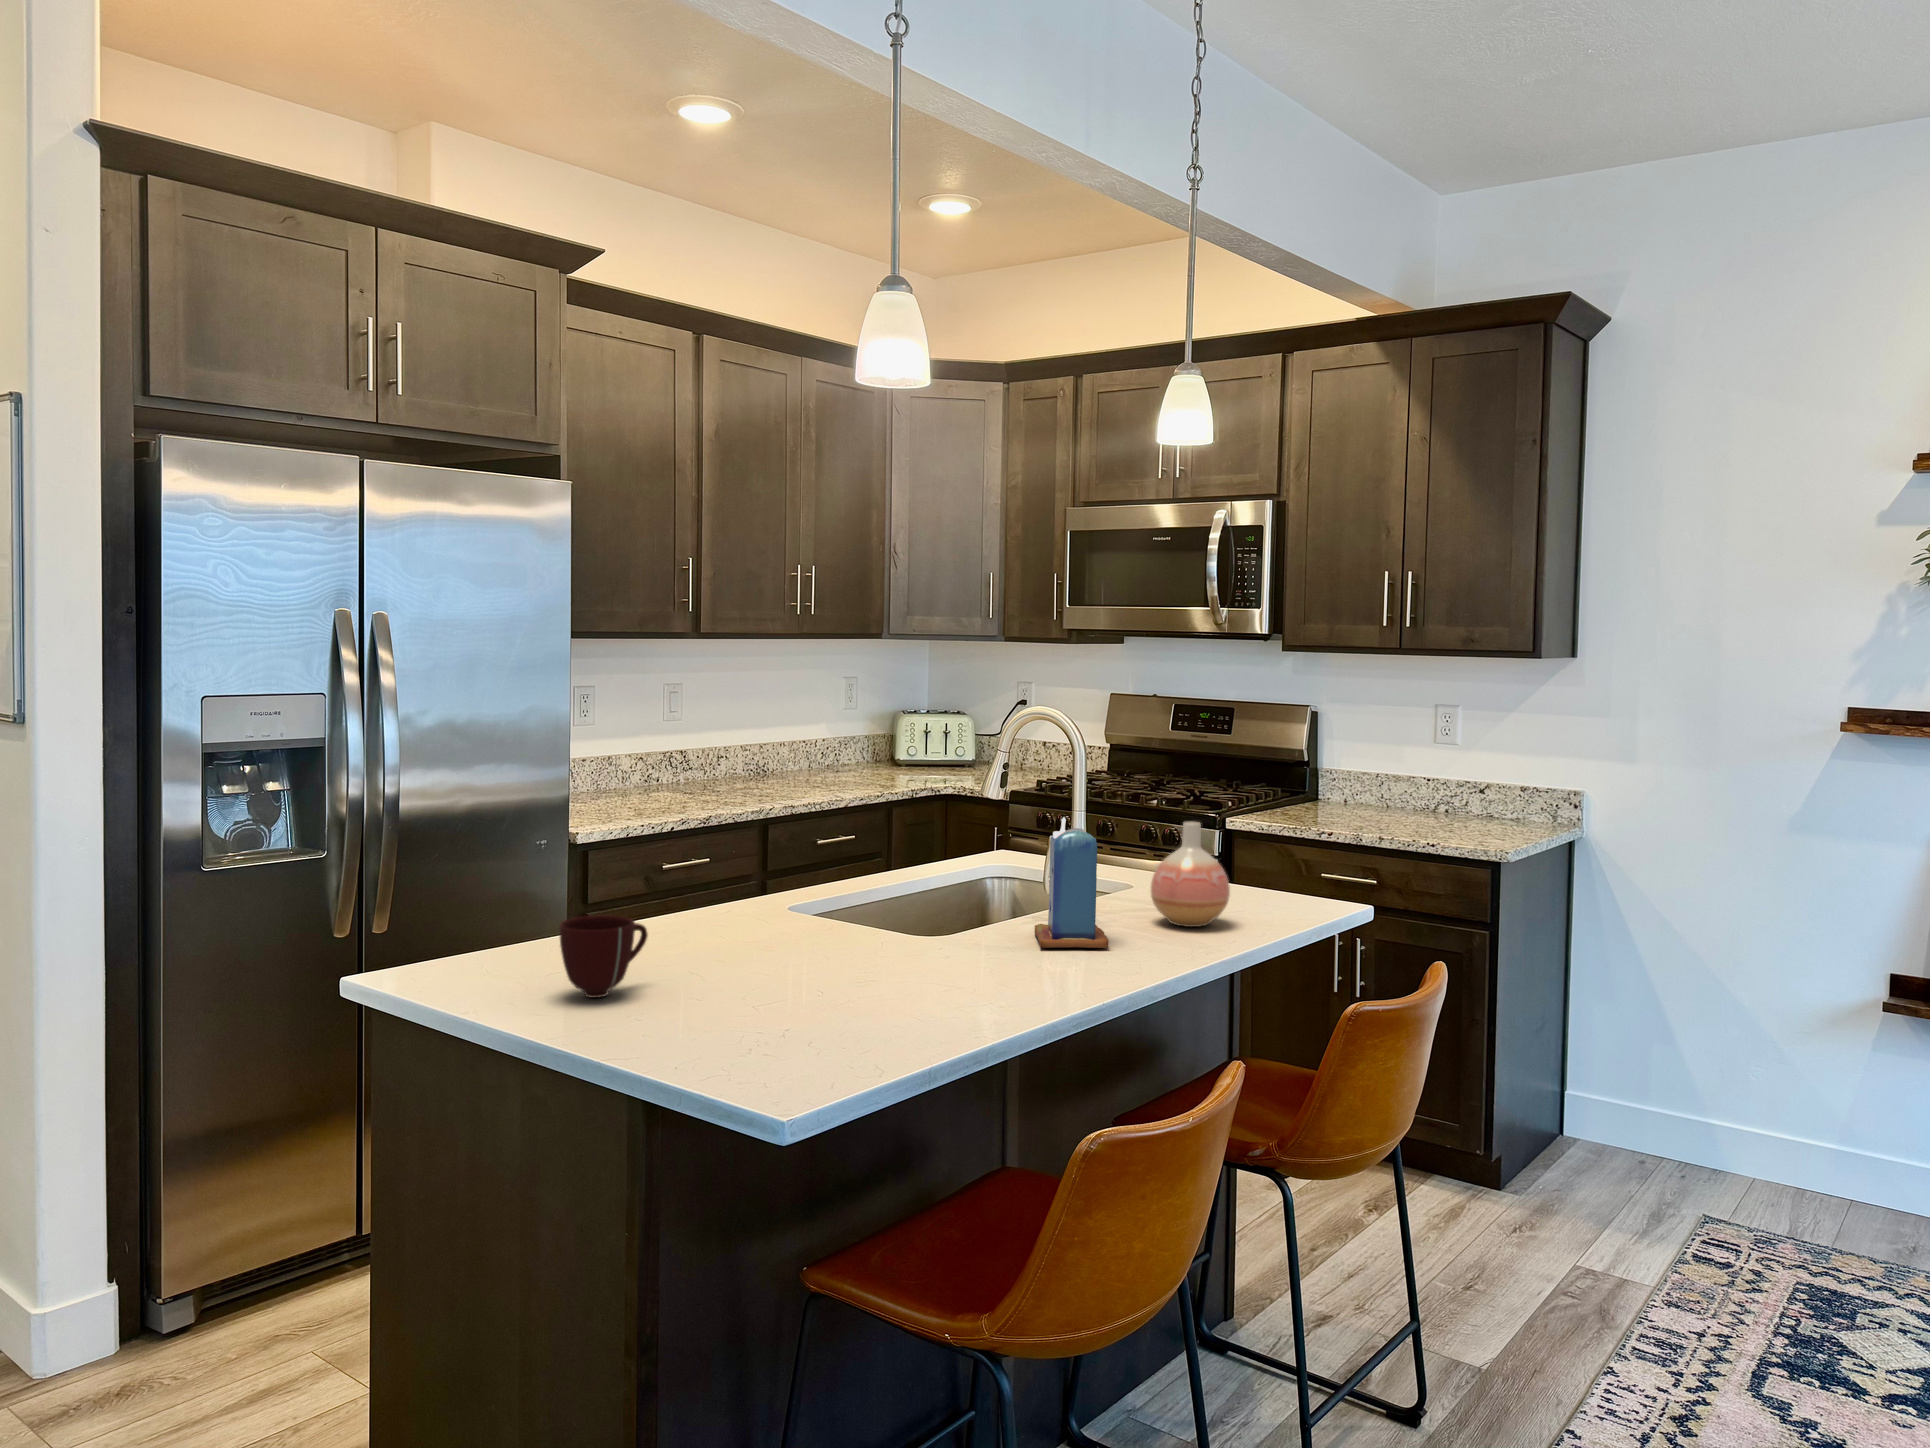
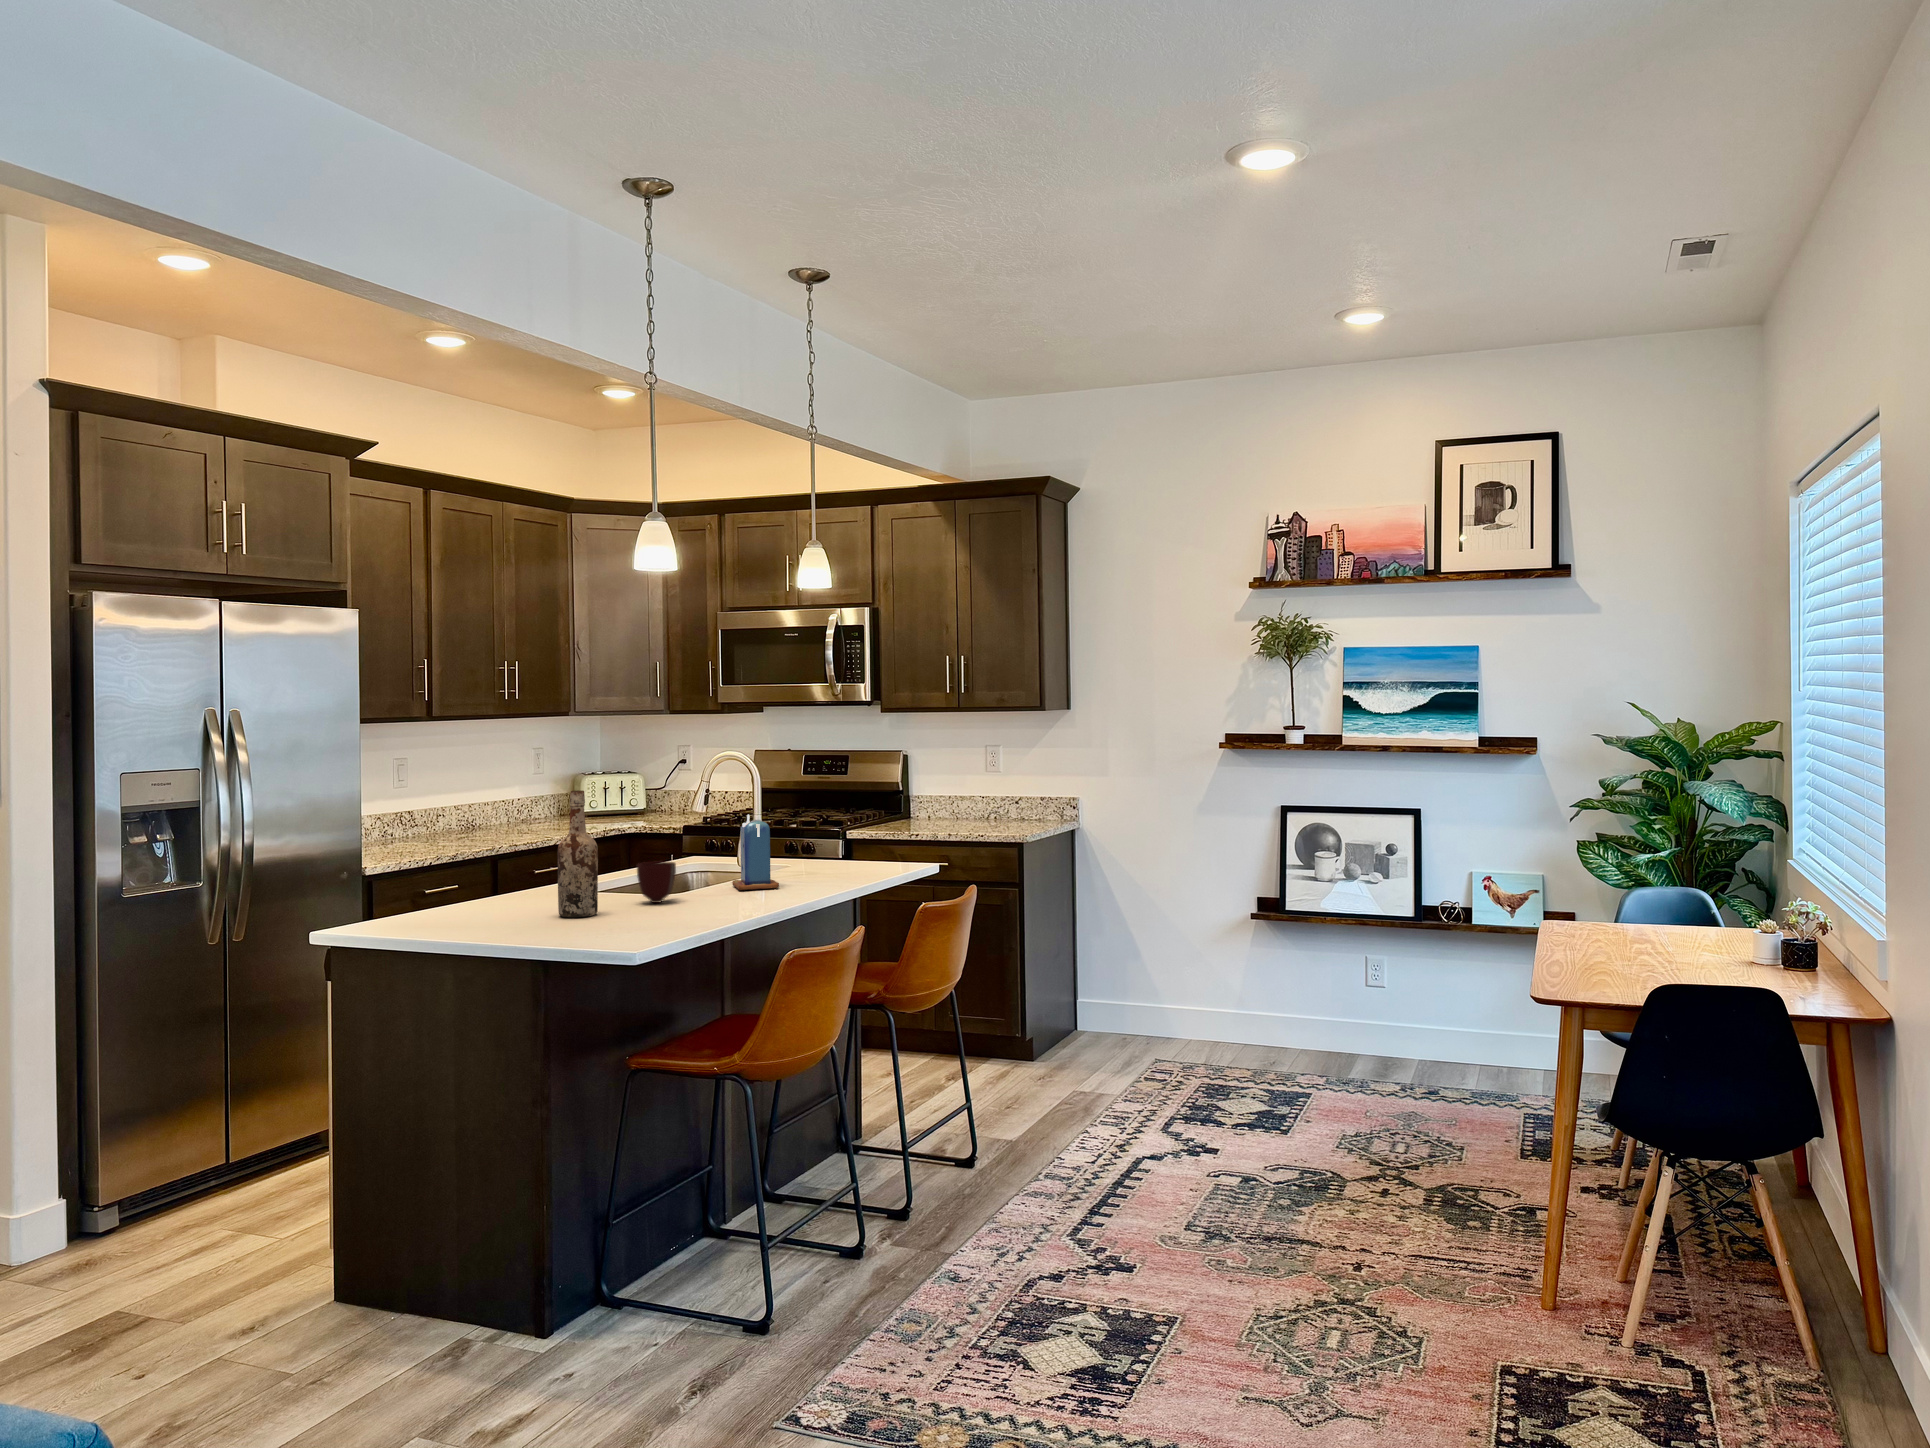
wine bottle: none [717,771,787,995] -> present [558,790,598,917]
vase: present [1151,822,1230,927] -> none [800,815,848,877]
mug: present [560,915,648,998] -> present [637,861,676,903]

